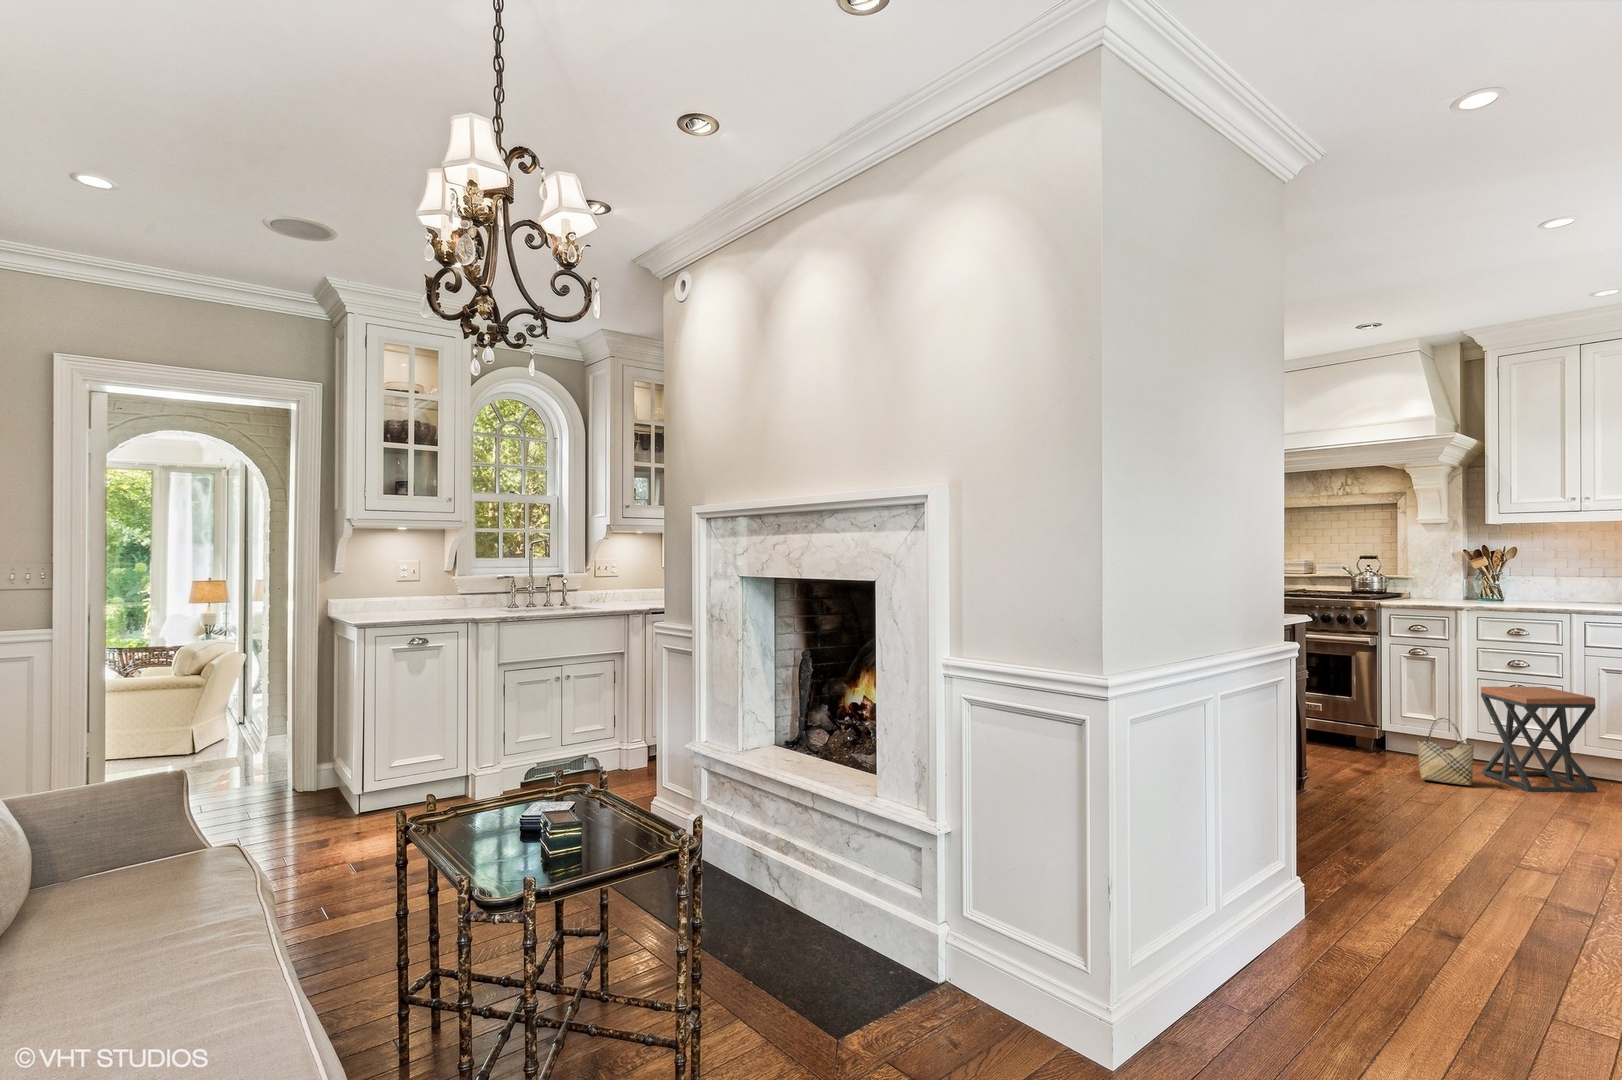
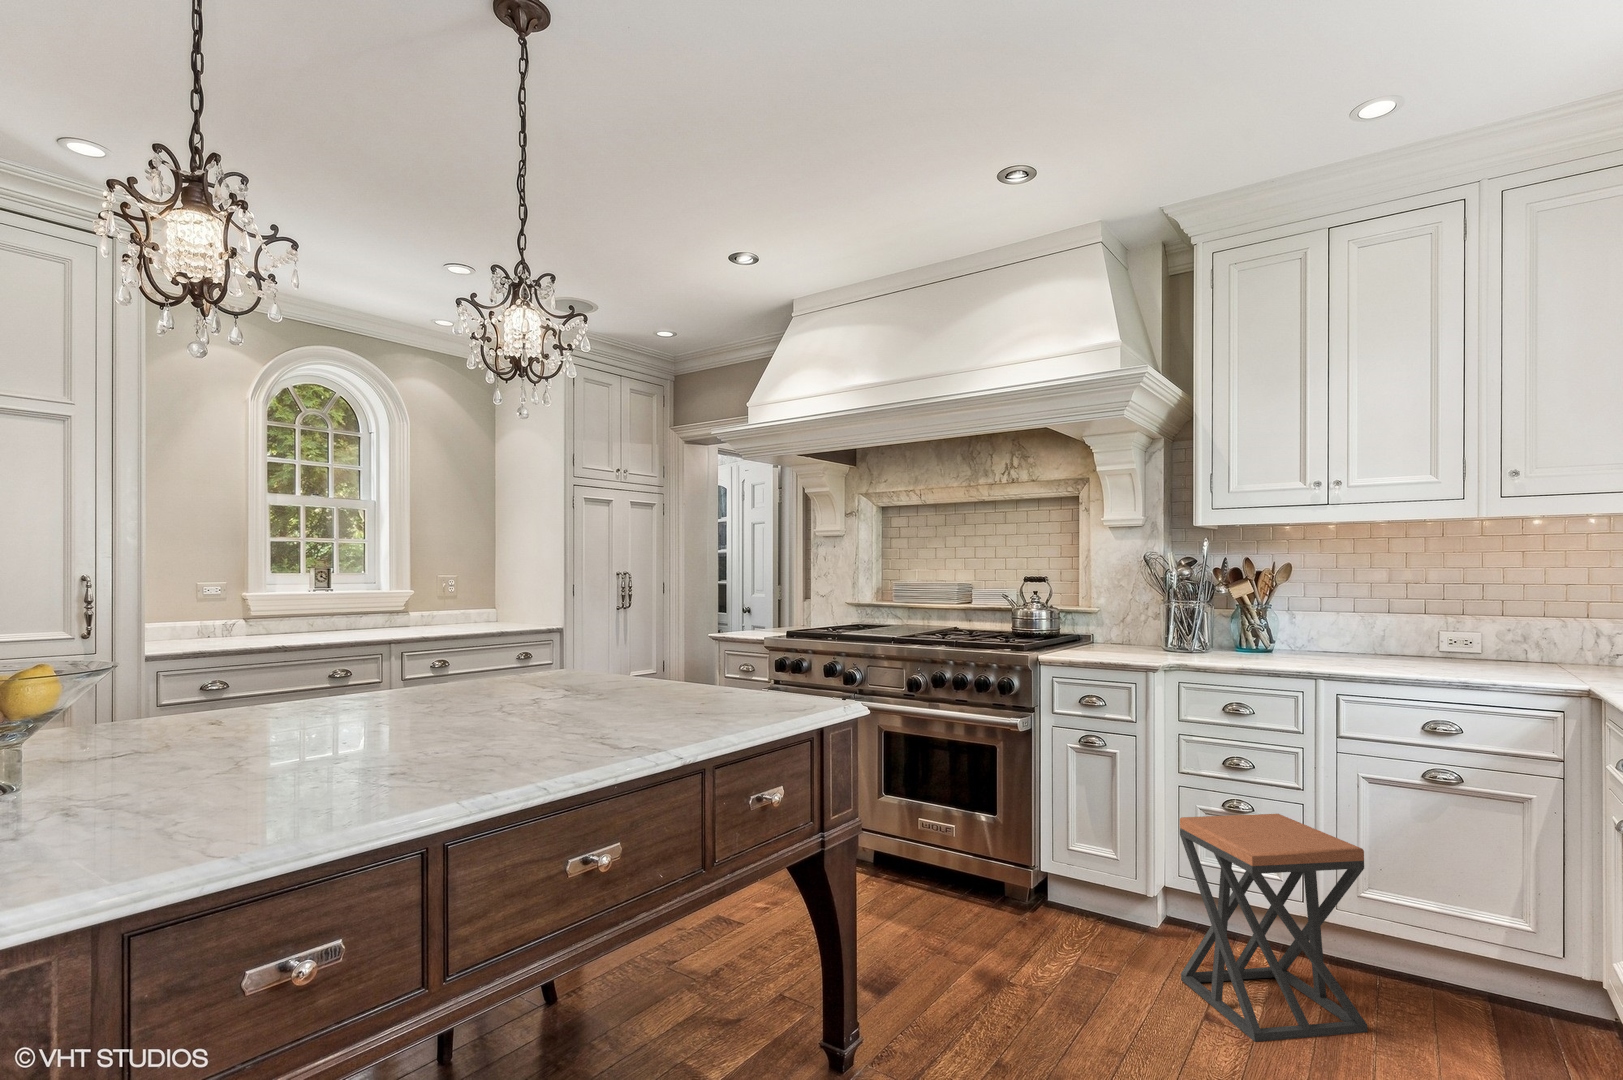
woven basket: present [1417,718,1474,785] -> none [1069,886,1165,1030]

